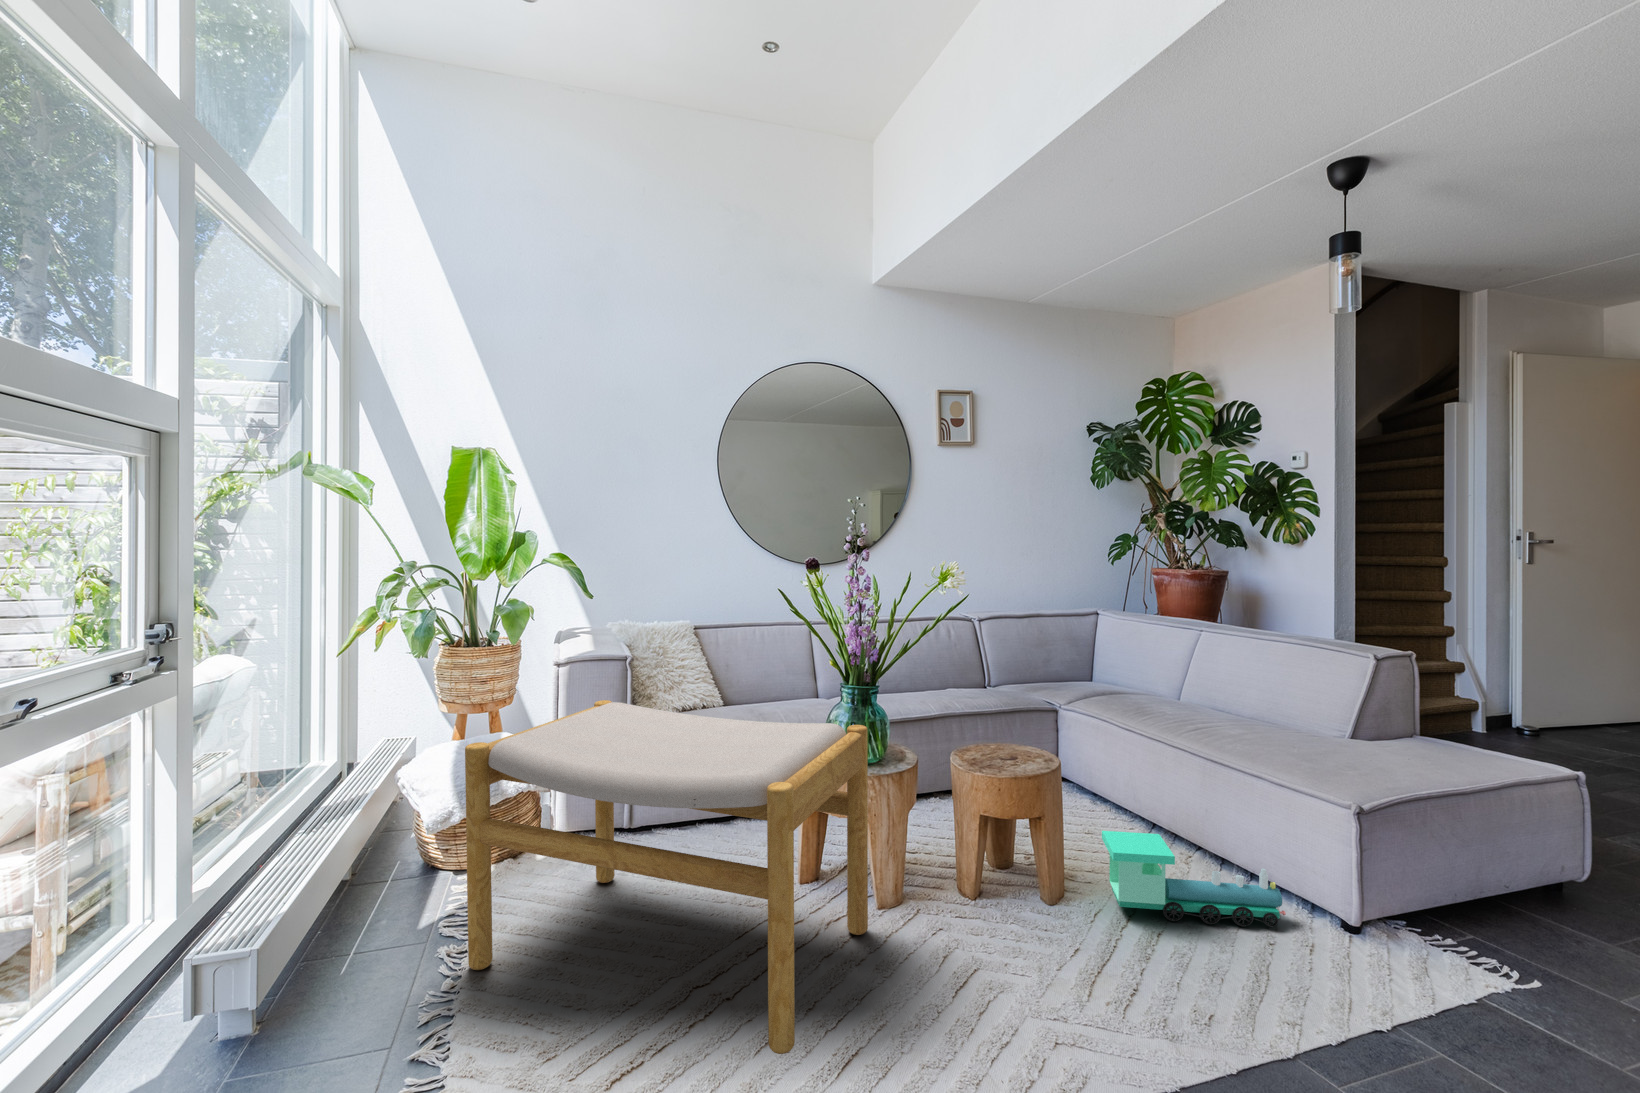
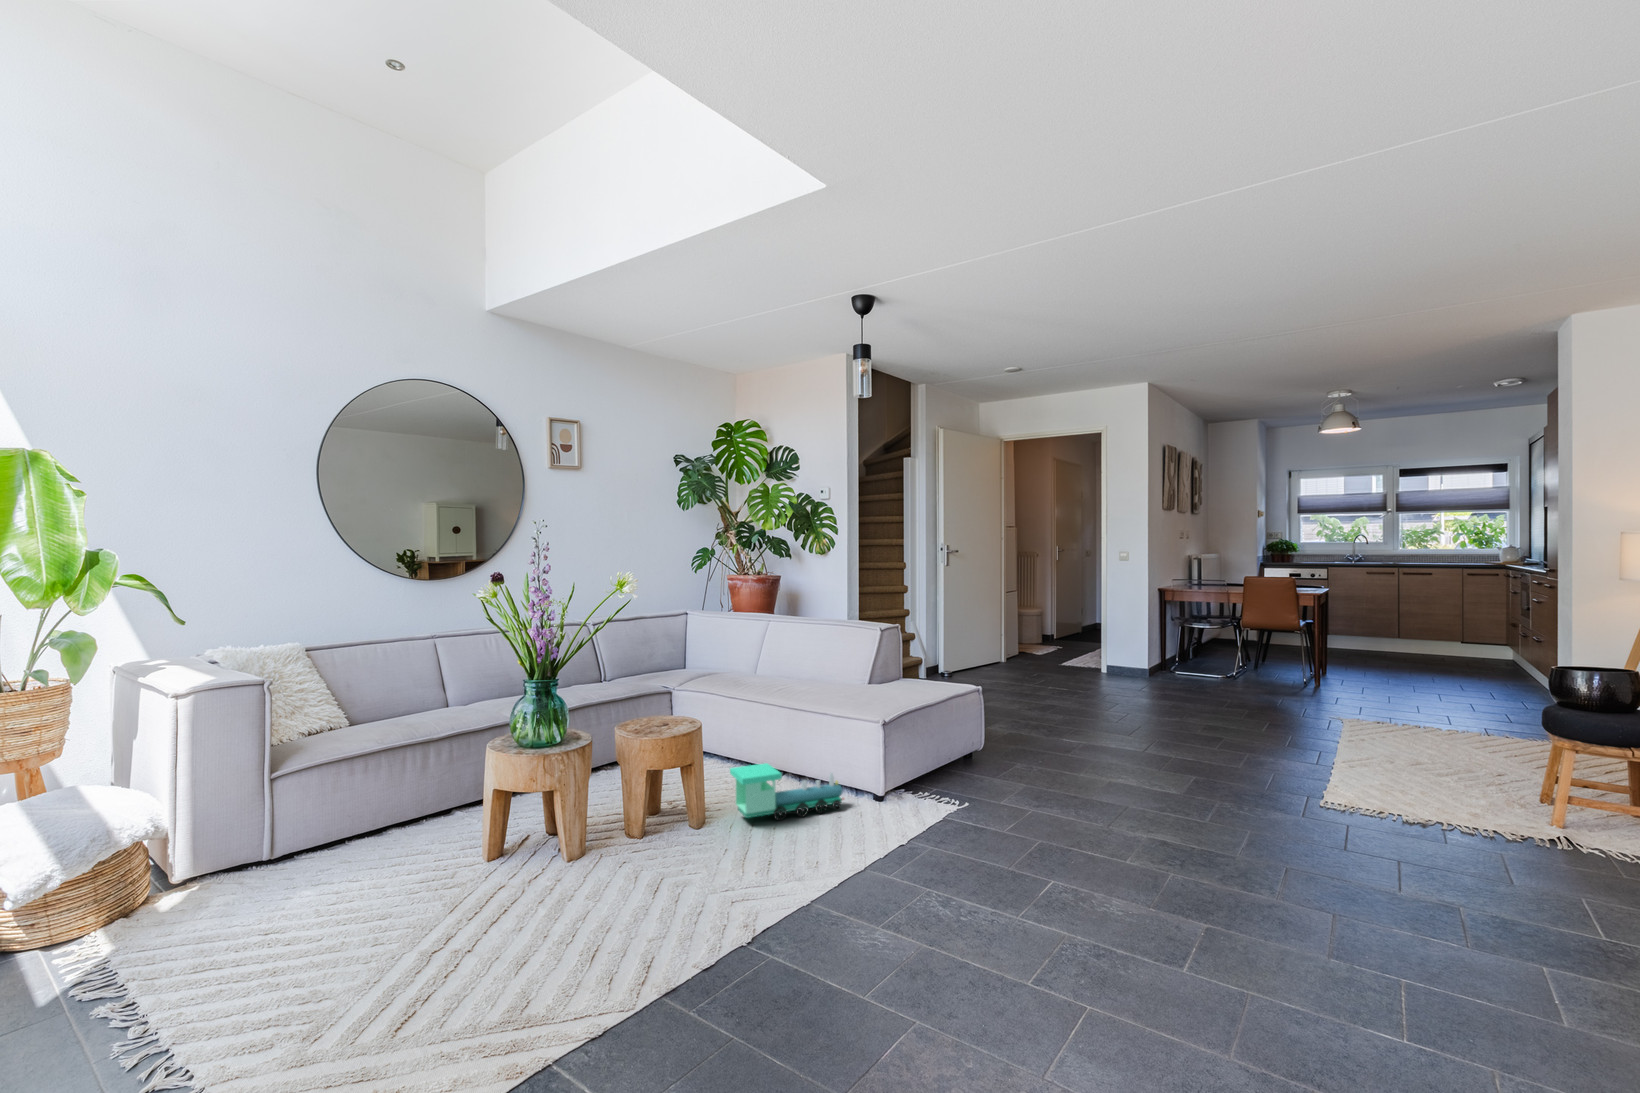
footstool: present [465,700,868,1054] -> none [152,708,566,1010]

